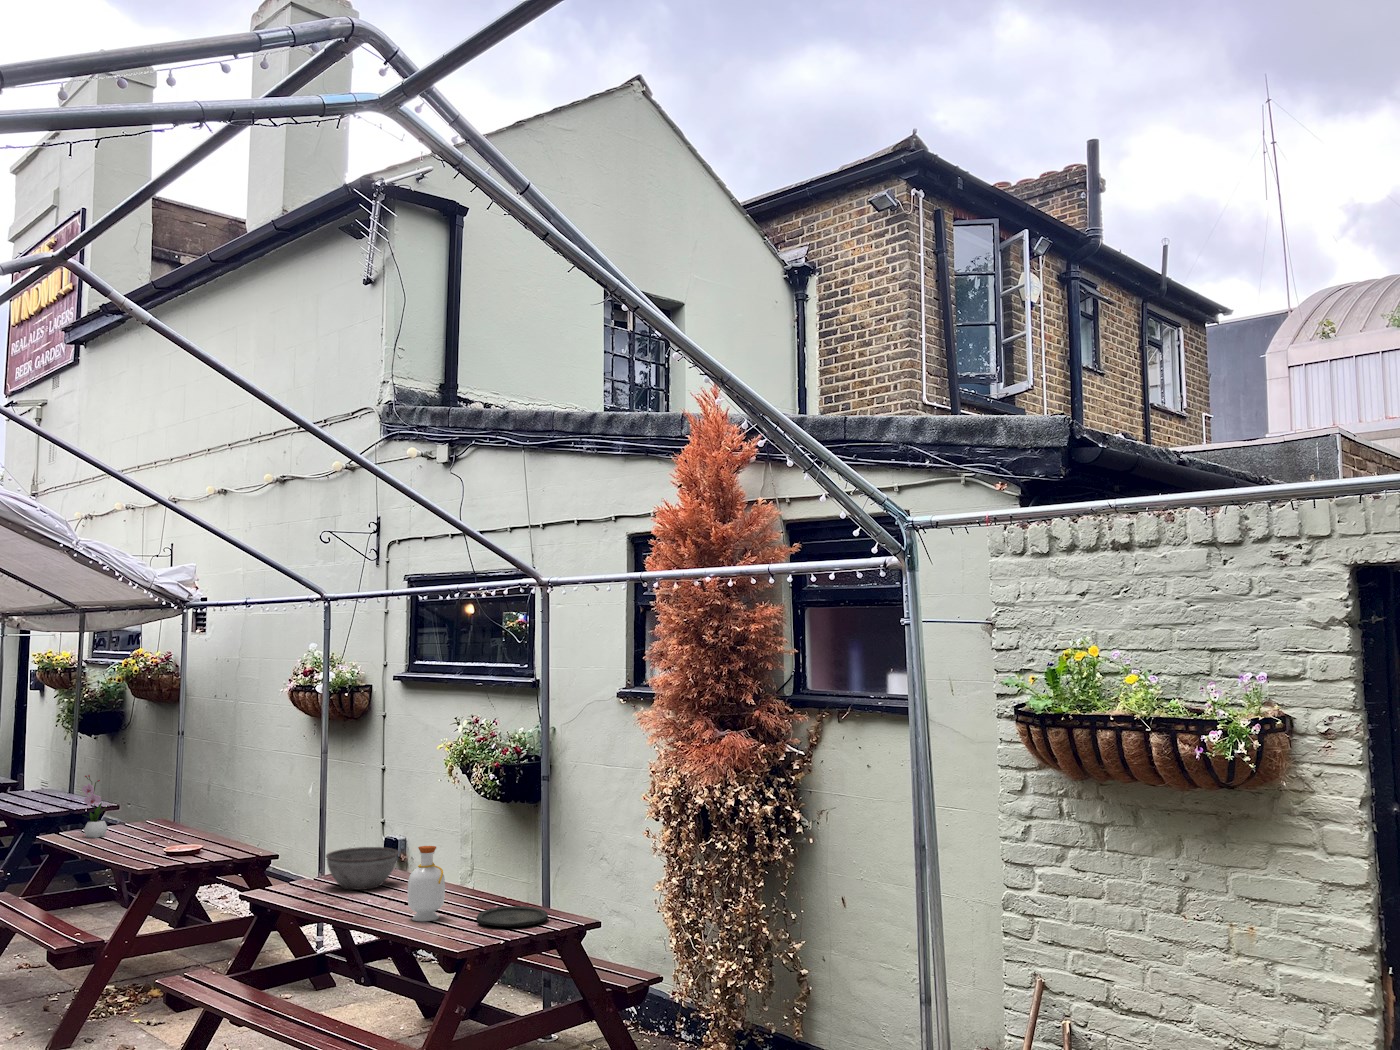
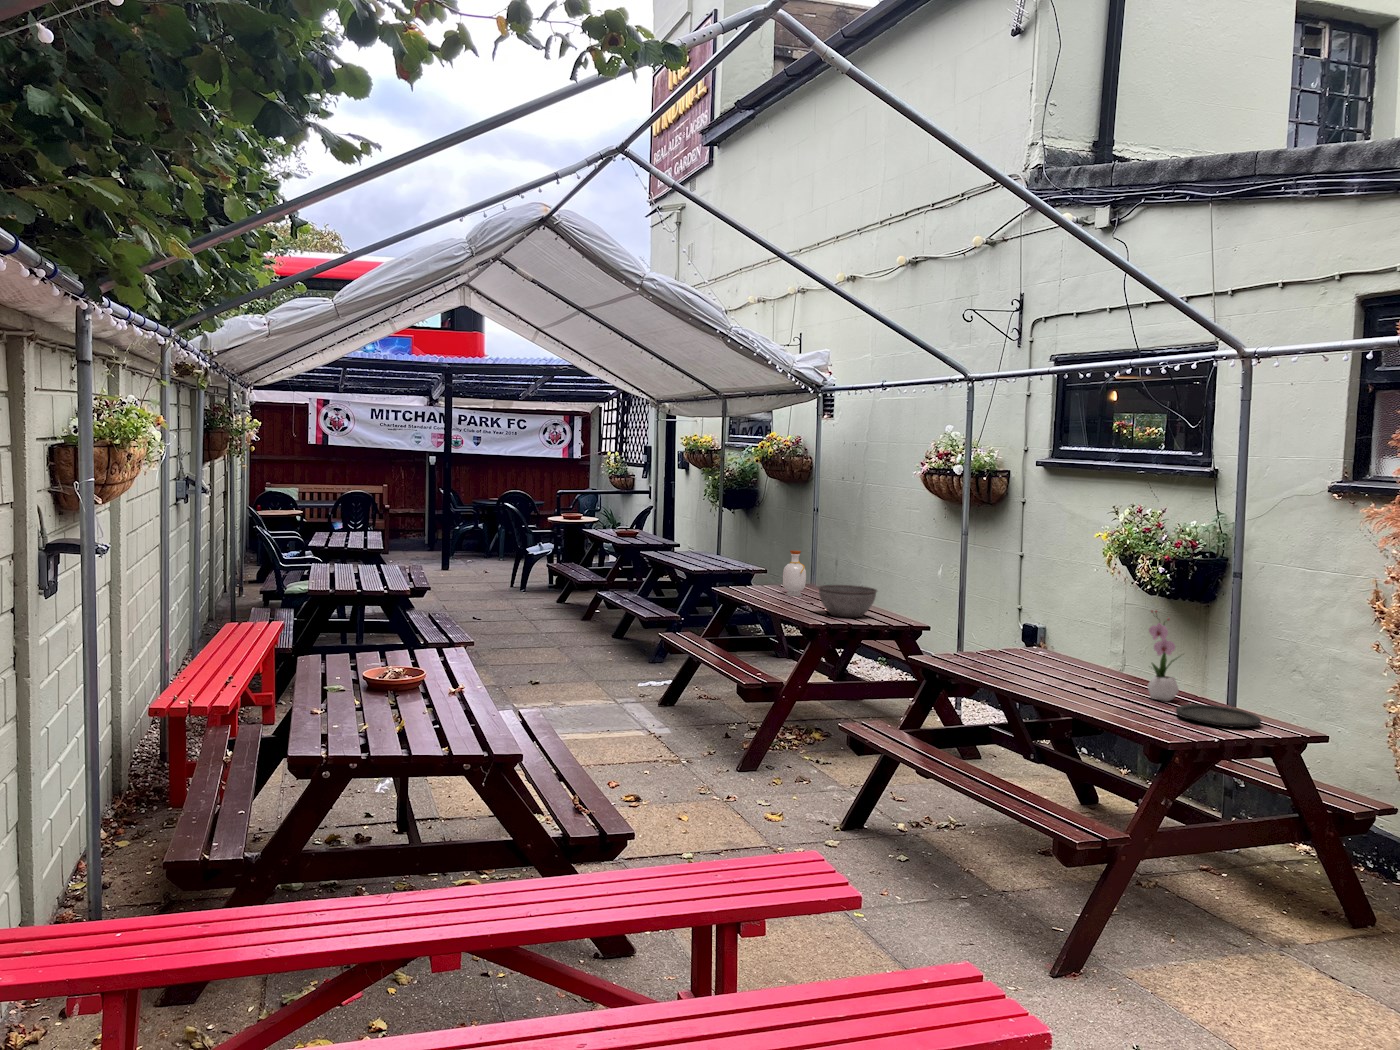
flower arrangement: present [82,775,108,838] -> present [1148,610,1179,701]
bottle: present [408,846,445,921] -> present [783,550,806,596]
bowl: present [326,847,399,890] -> present [818,585,877,618]

